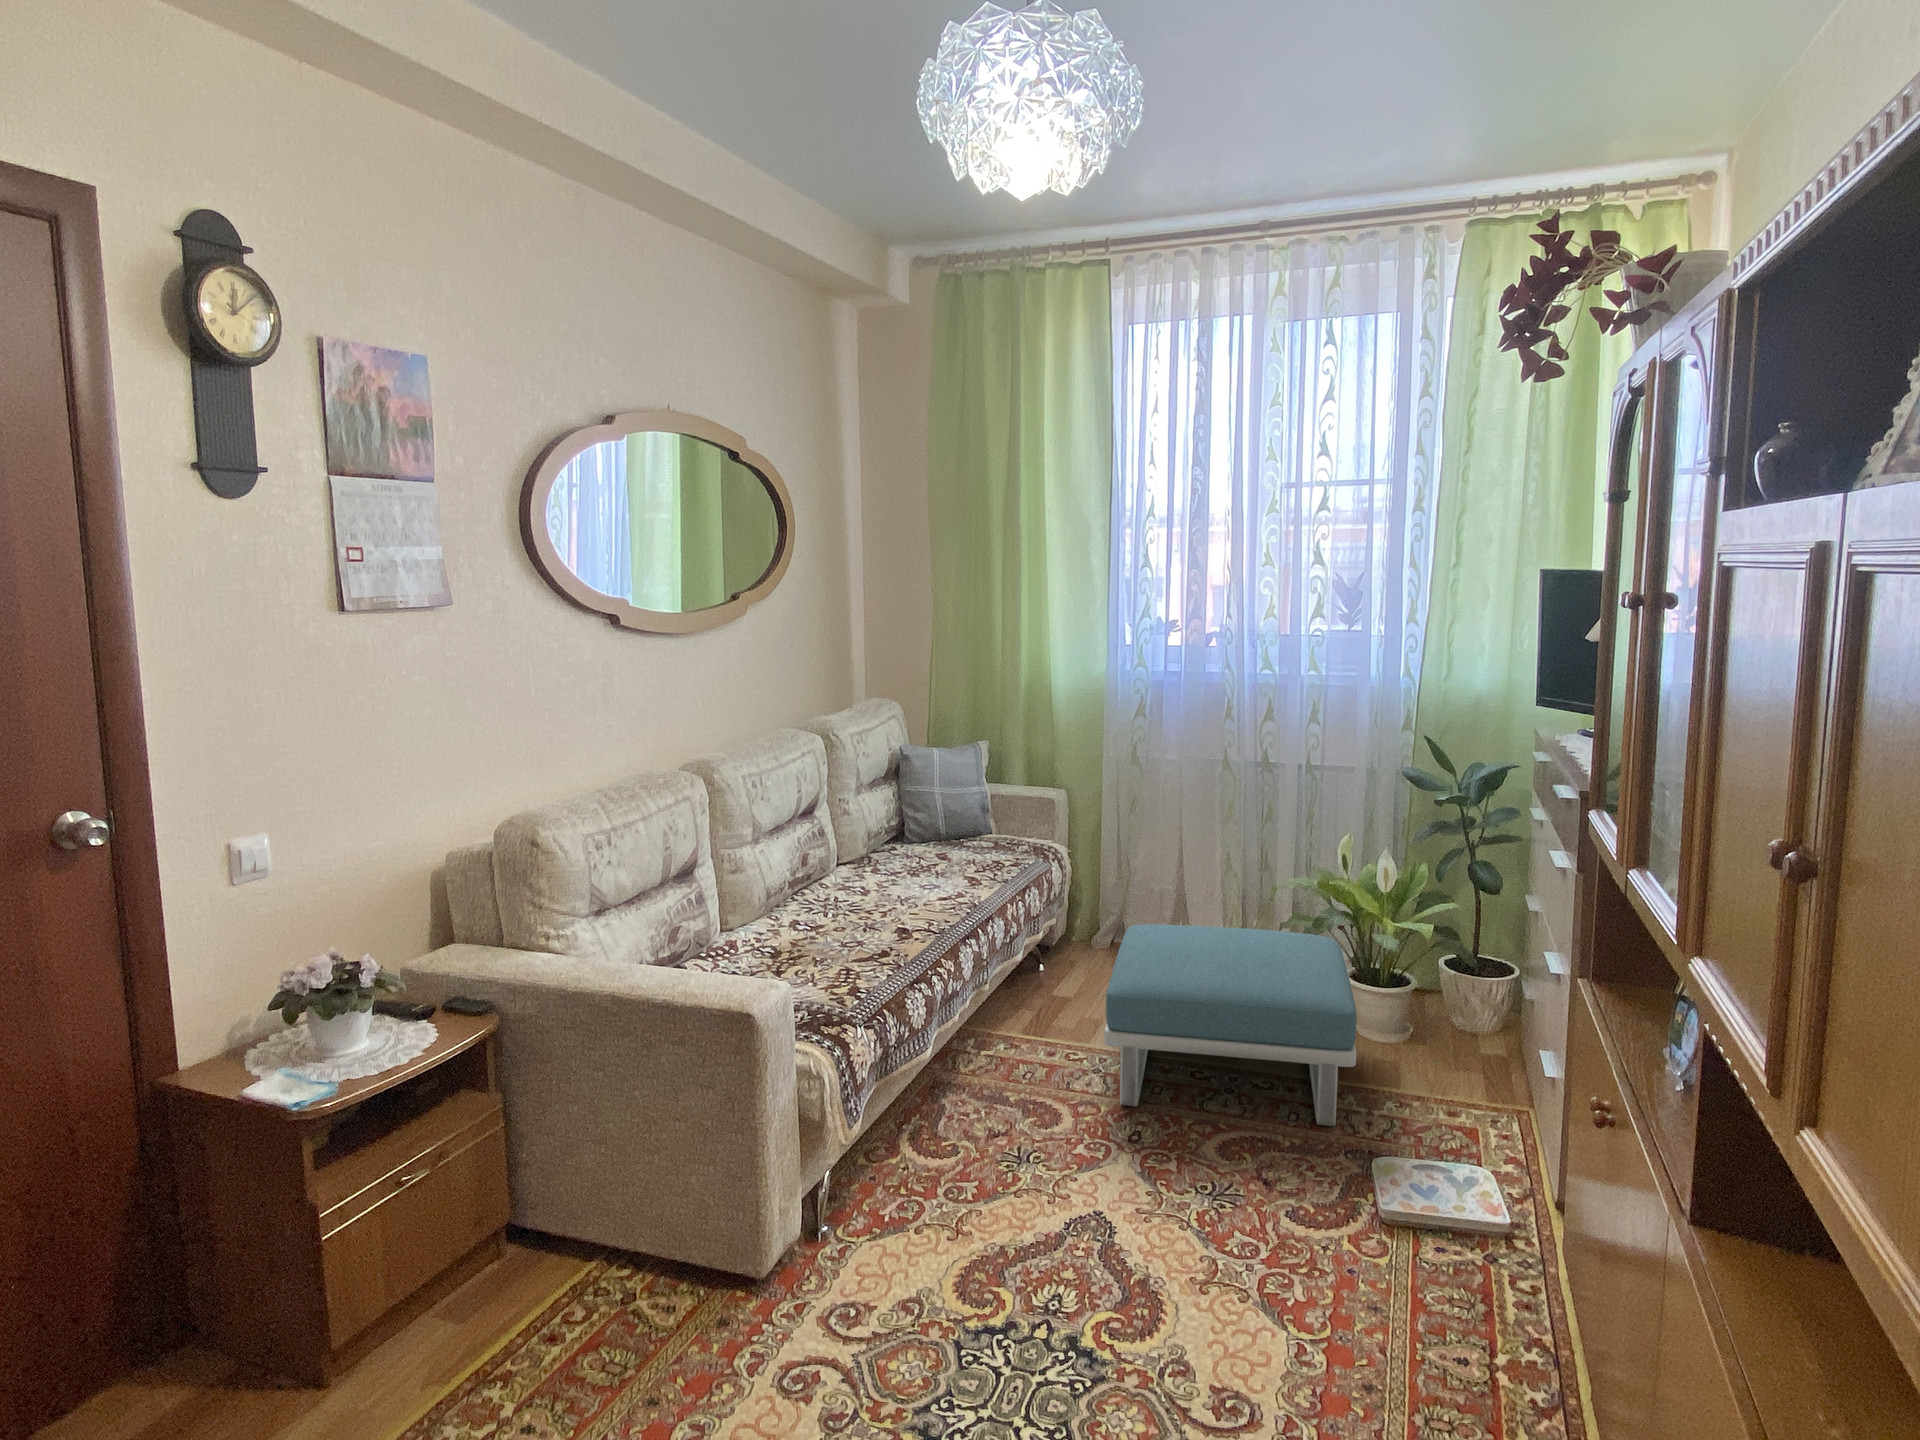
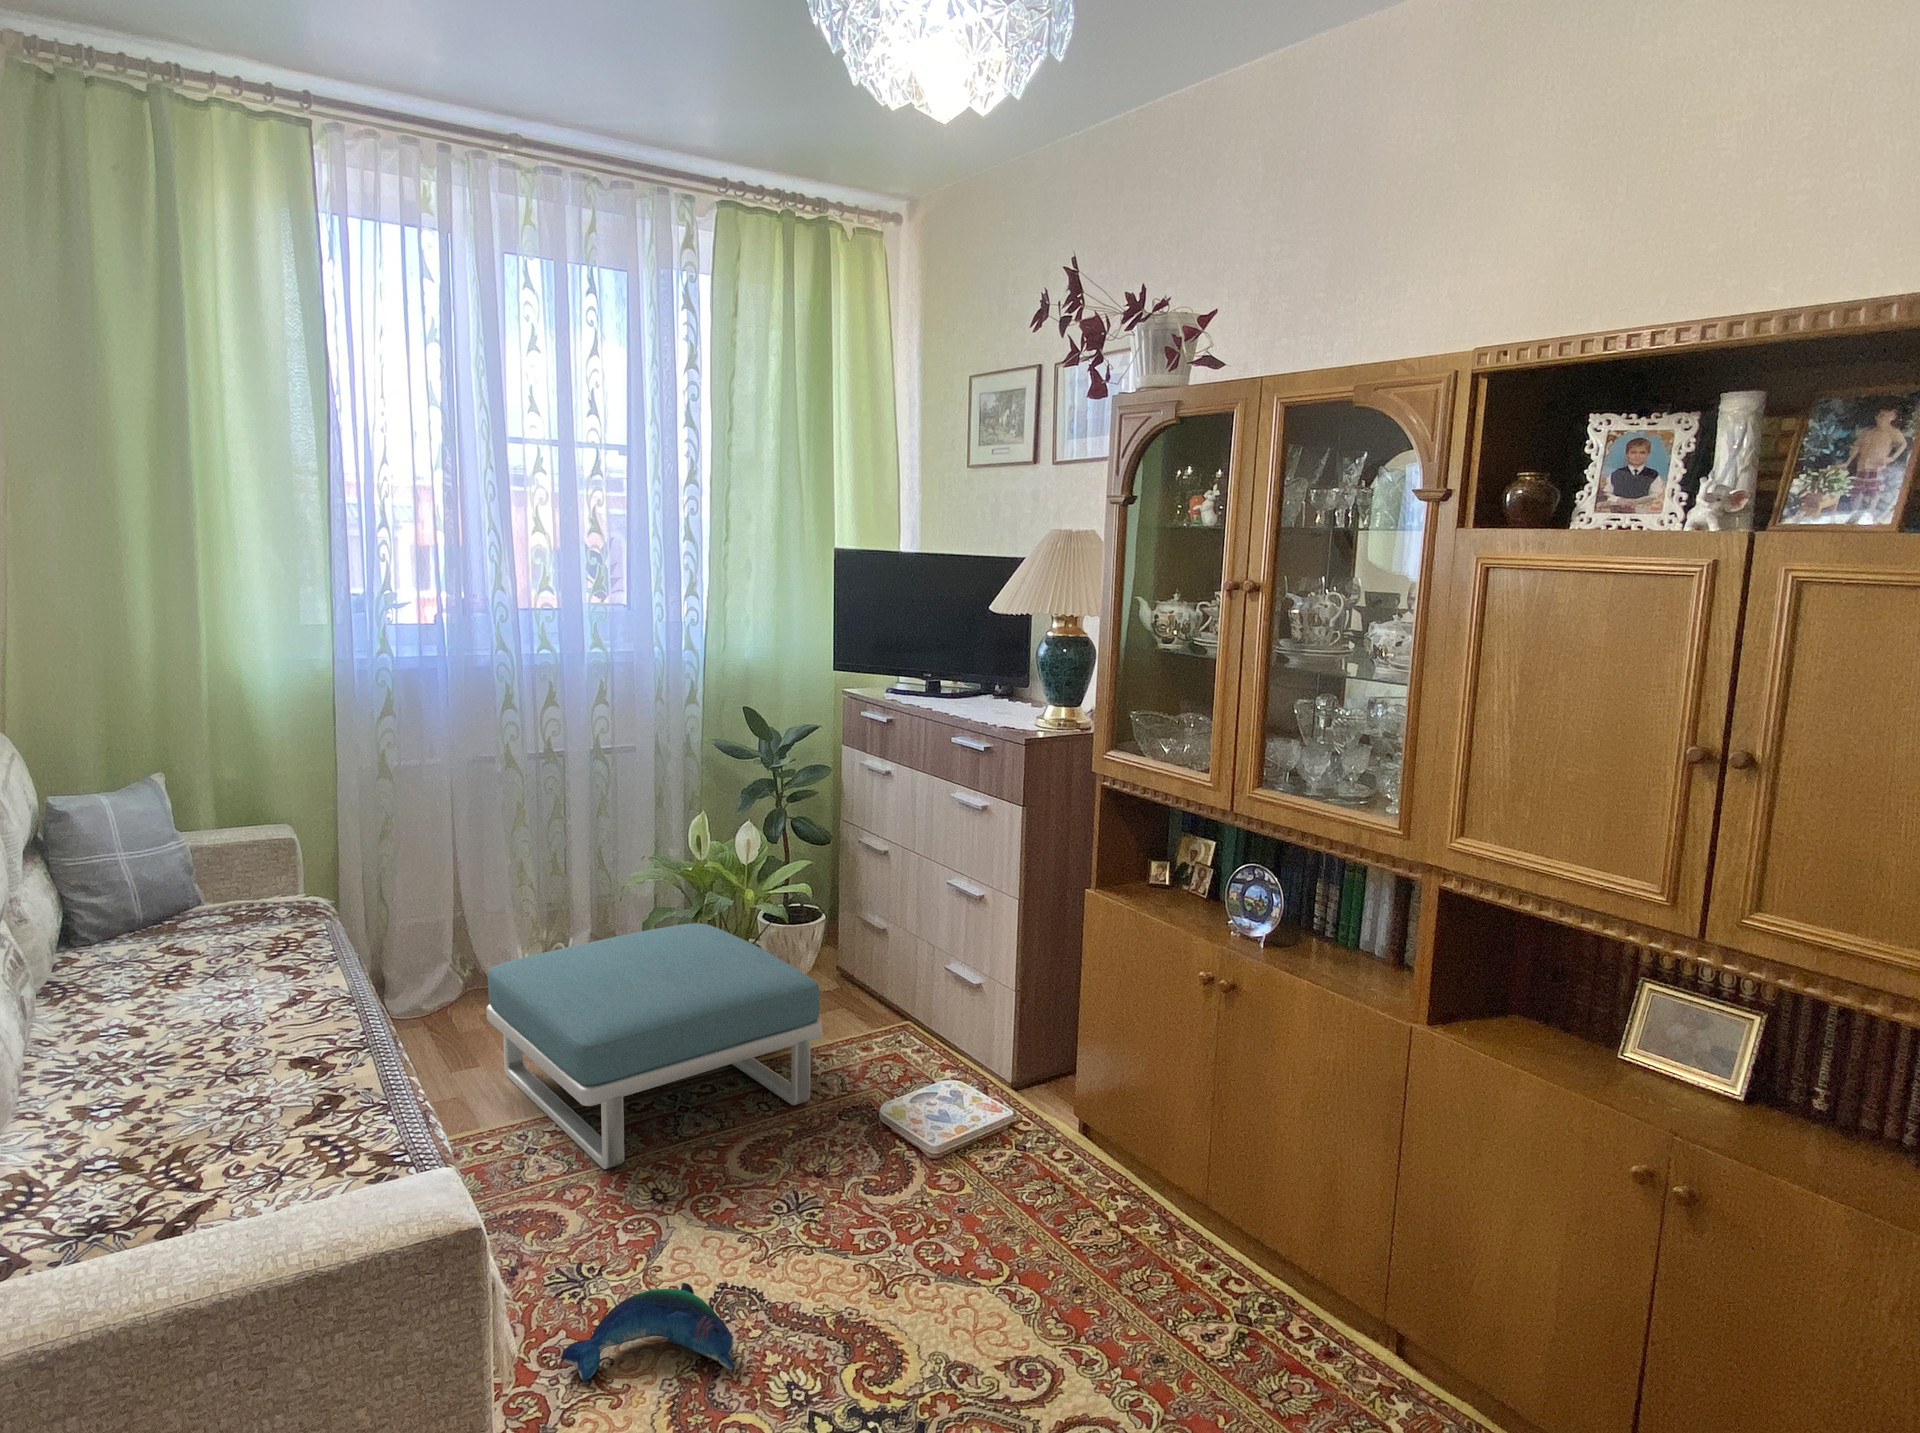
plush toy: none [949,1177,1050,1264] -> present [561,1283,734,1381]

